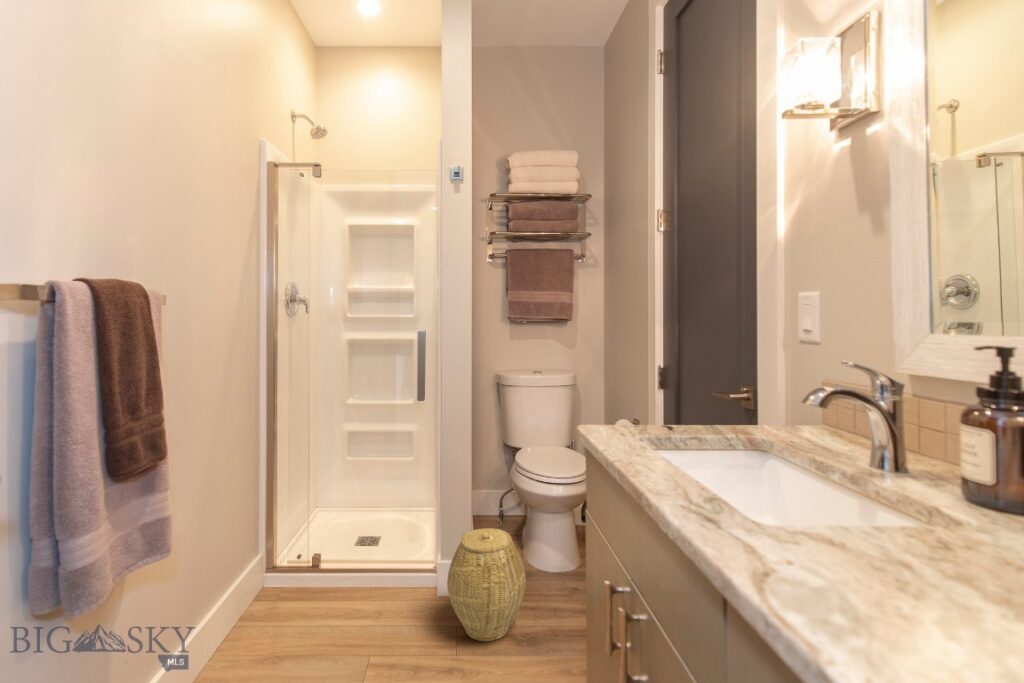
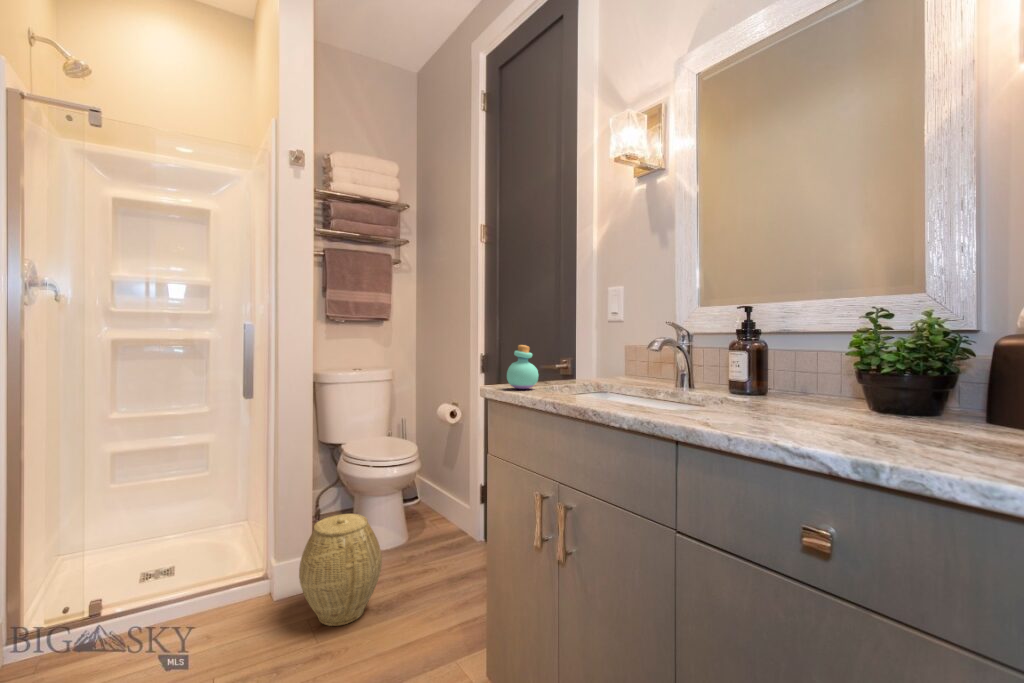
perfume bottle: none [614,381,656,437] -> present [507,345,539,389]

